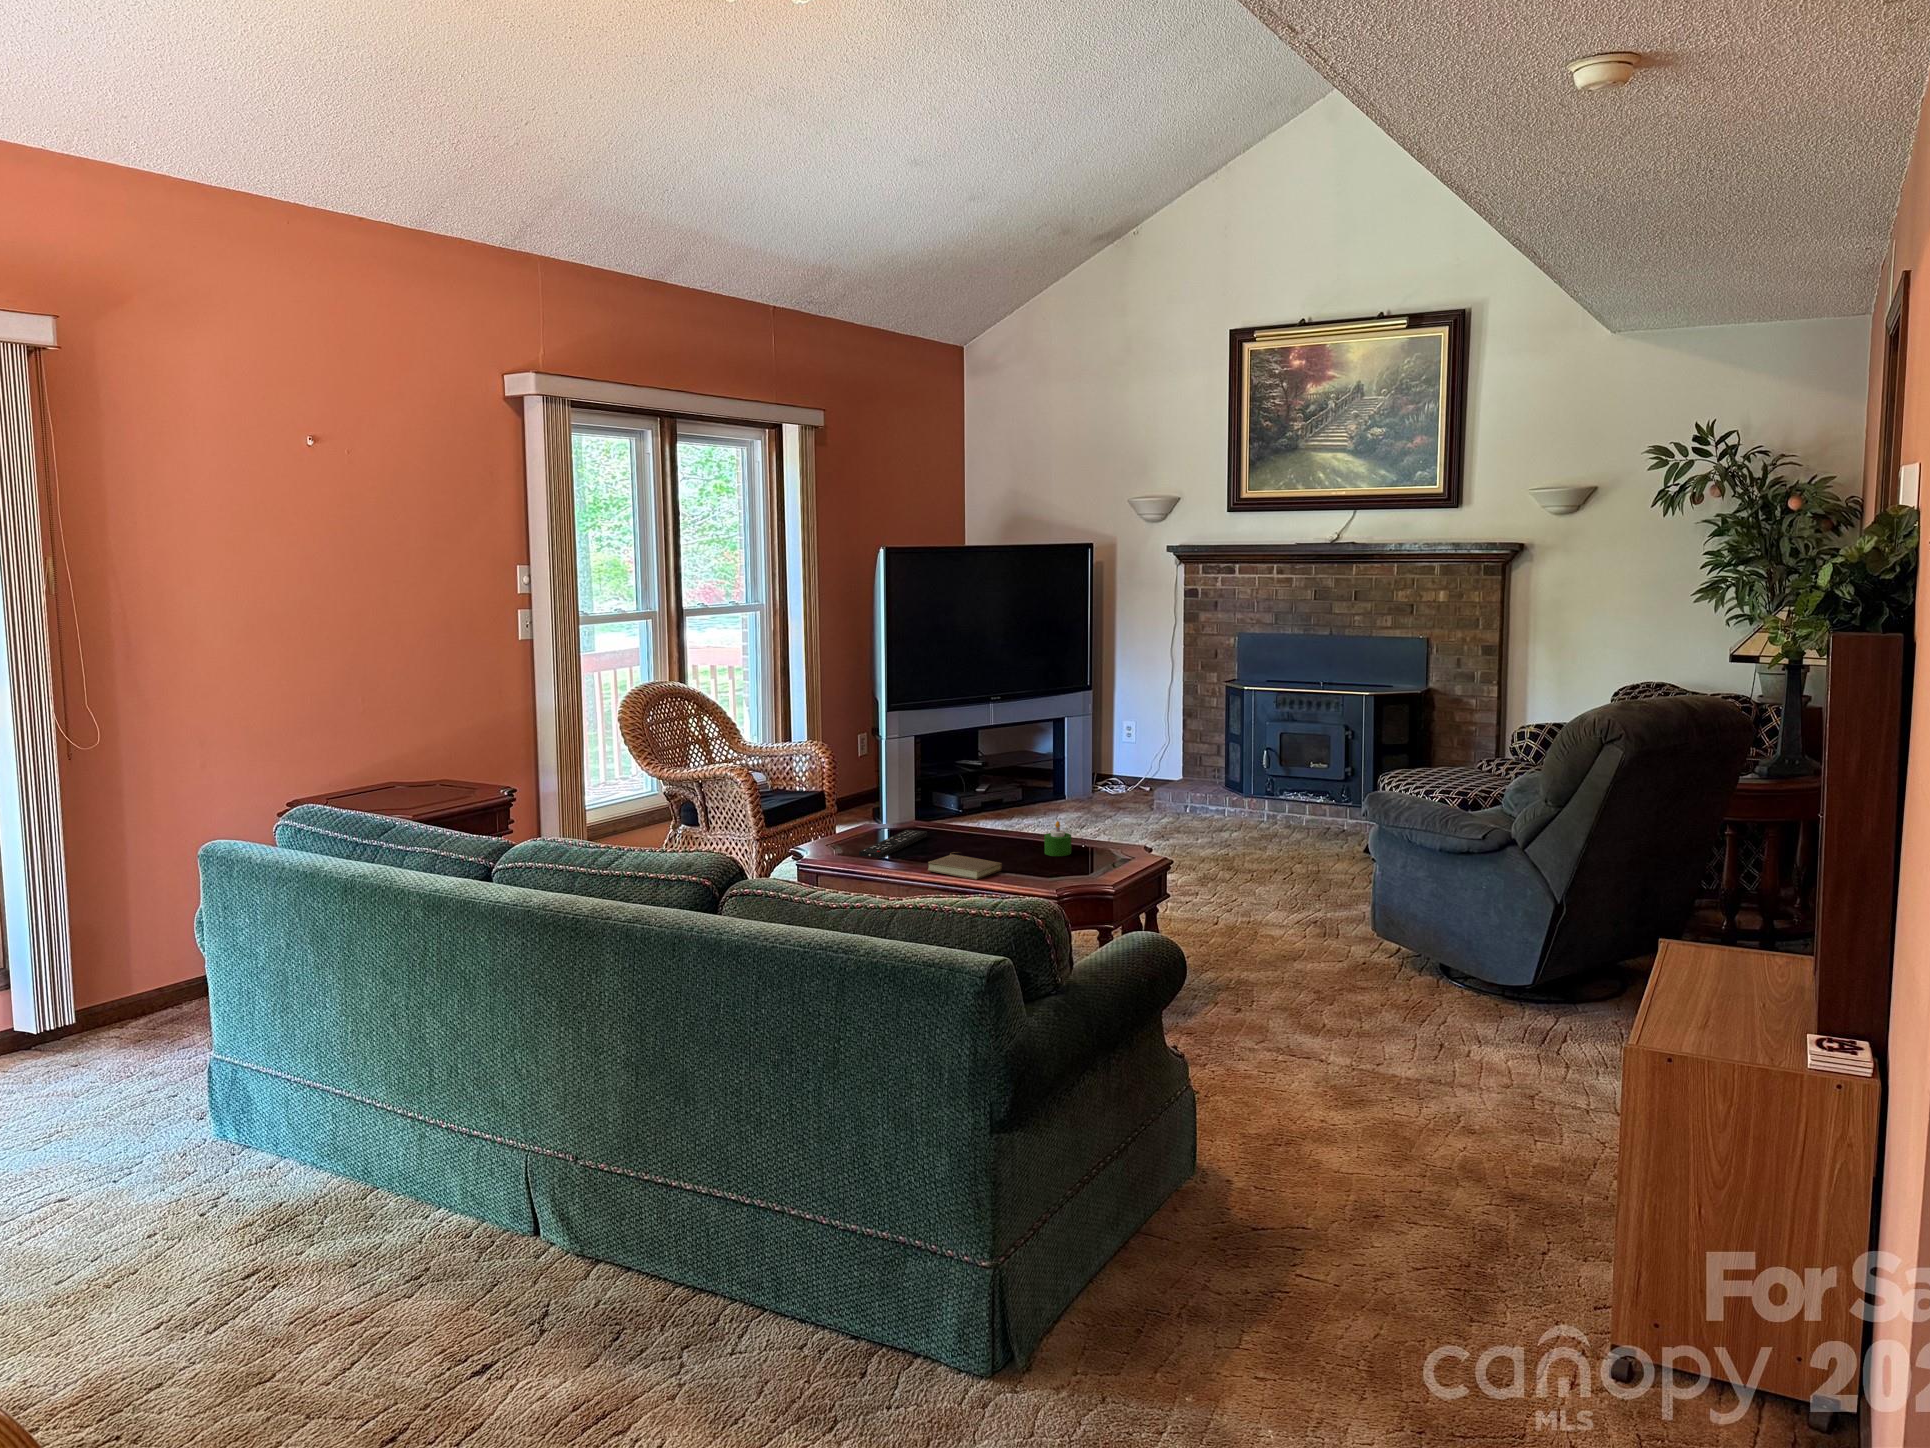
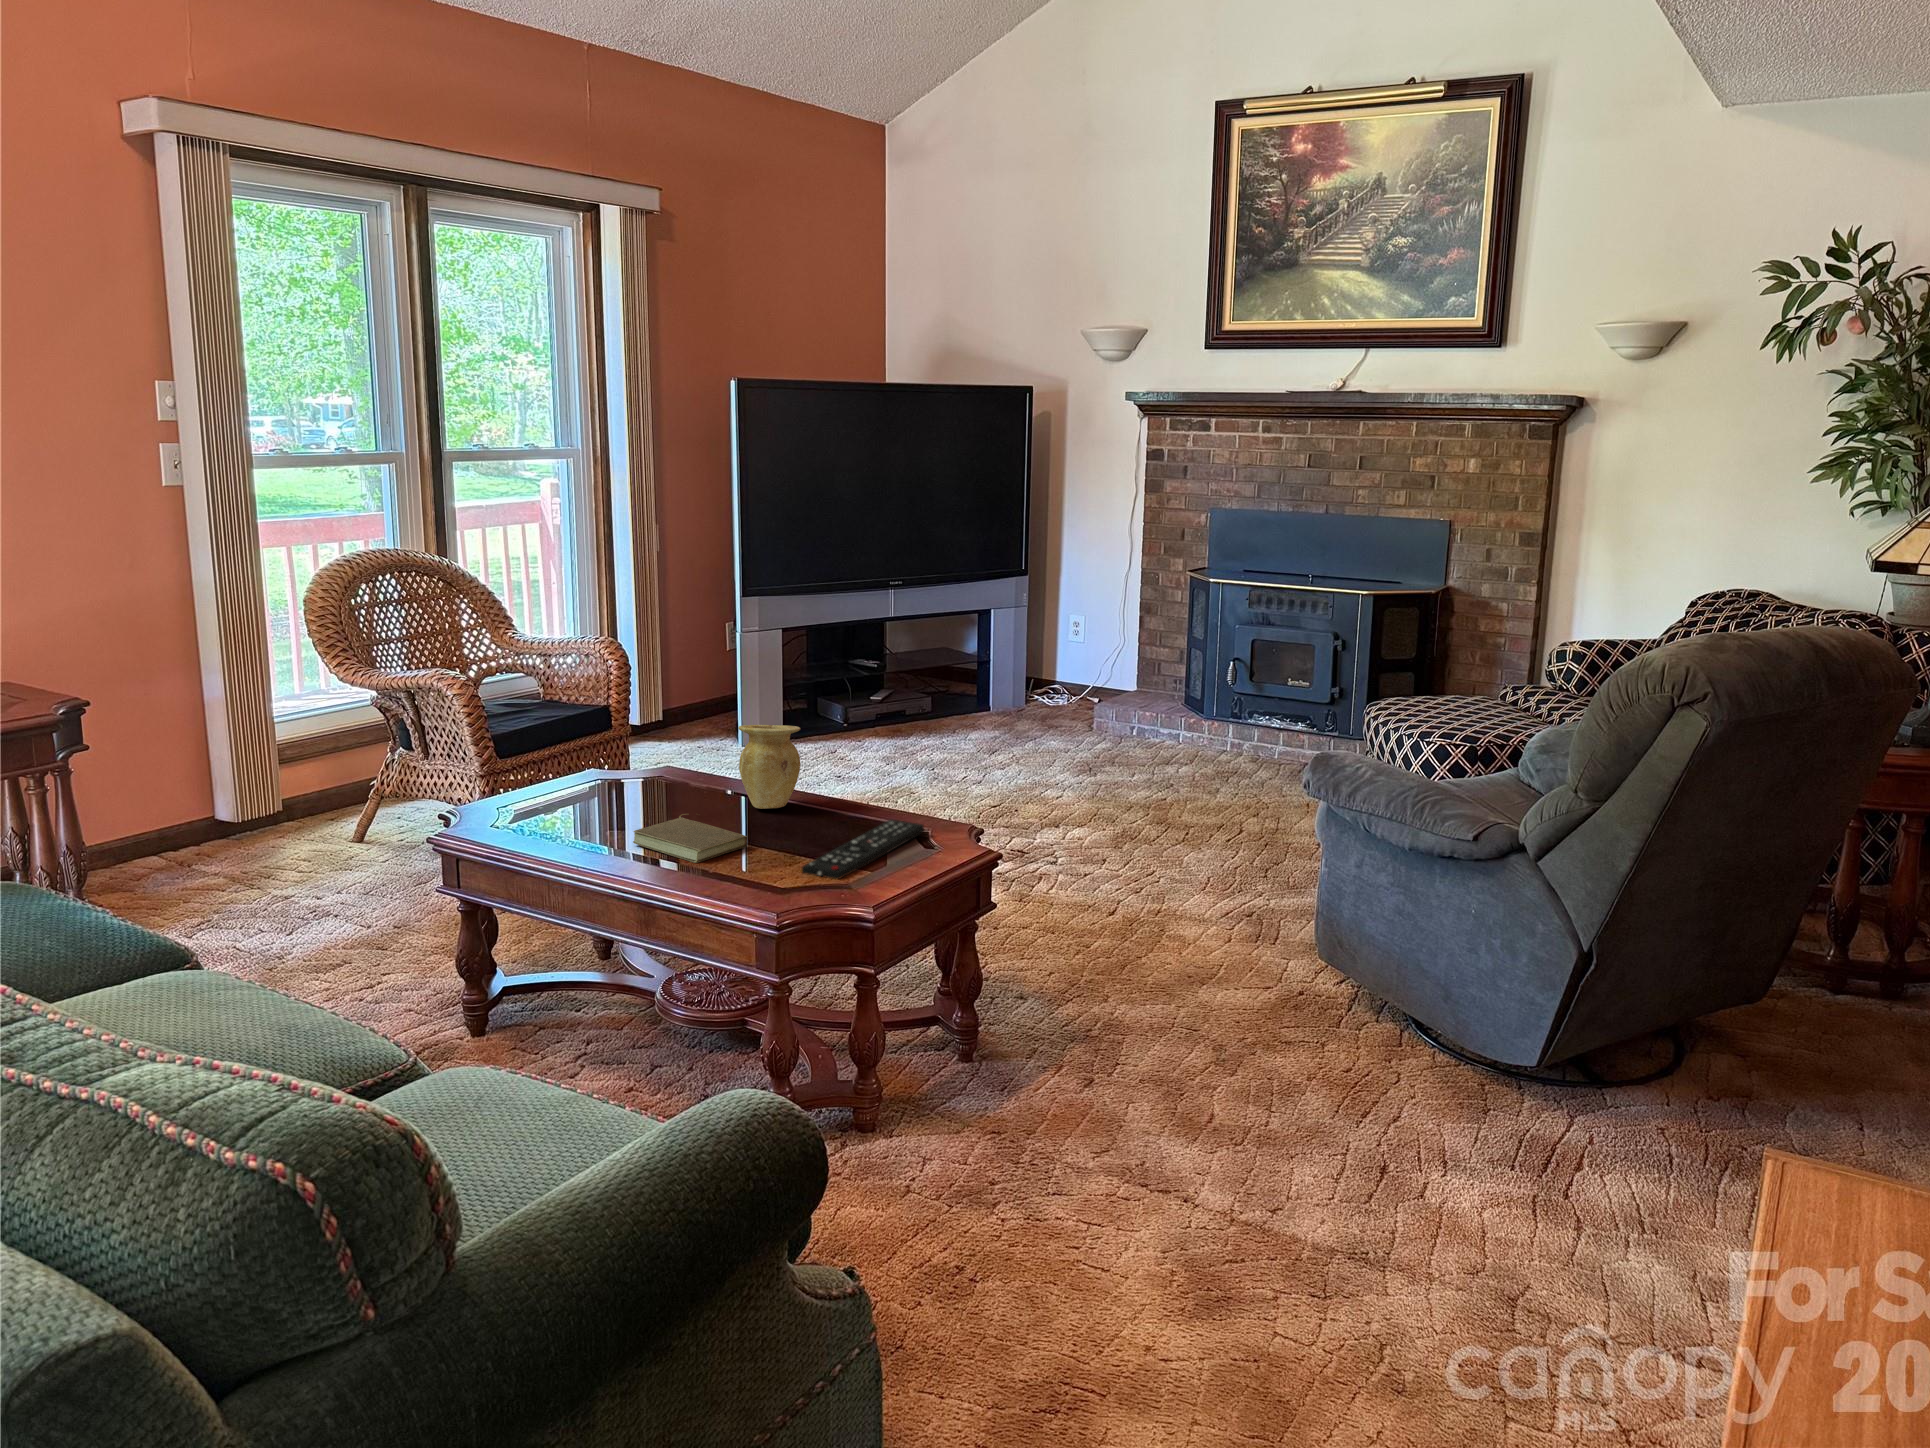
vase: none [977,795,1017,850] -> present [738,725,800,809]
candle: present [1044,821,1071,856] -> none [834,769,875,822]
remote control: present [859,830,927,858] -> present [802,820,924,879]

